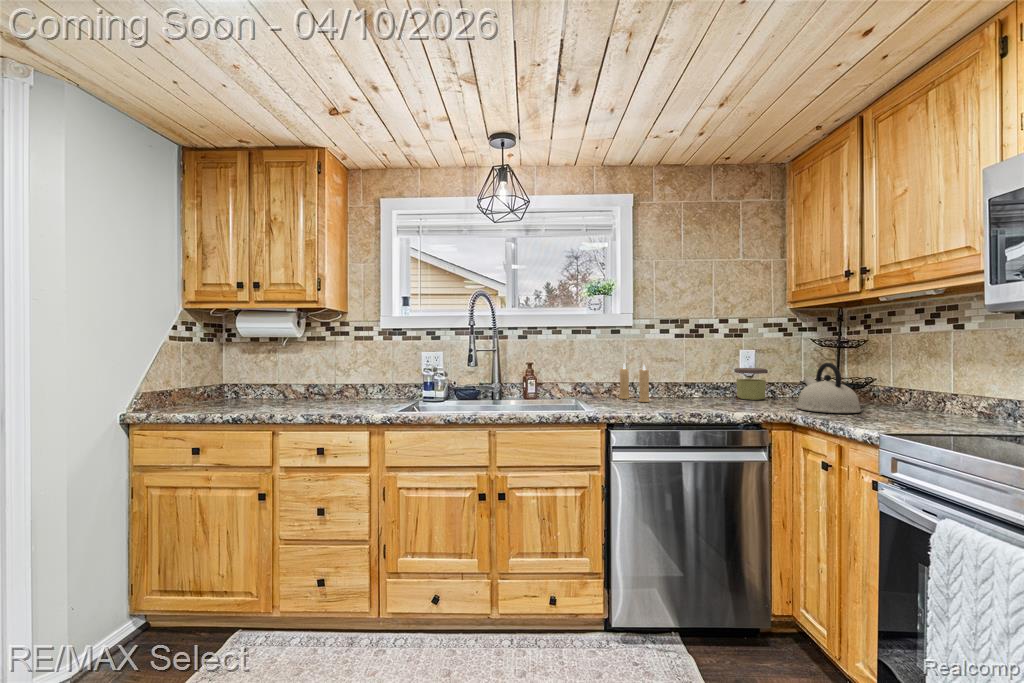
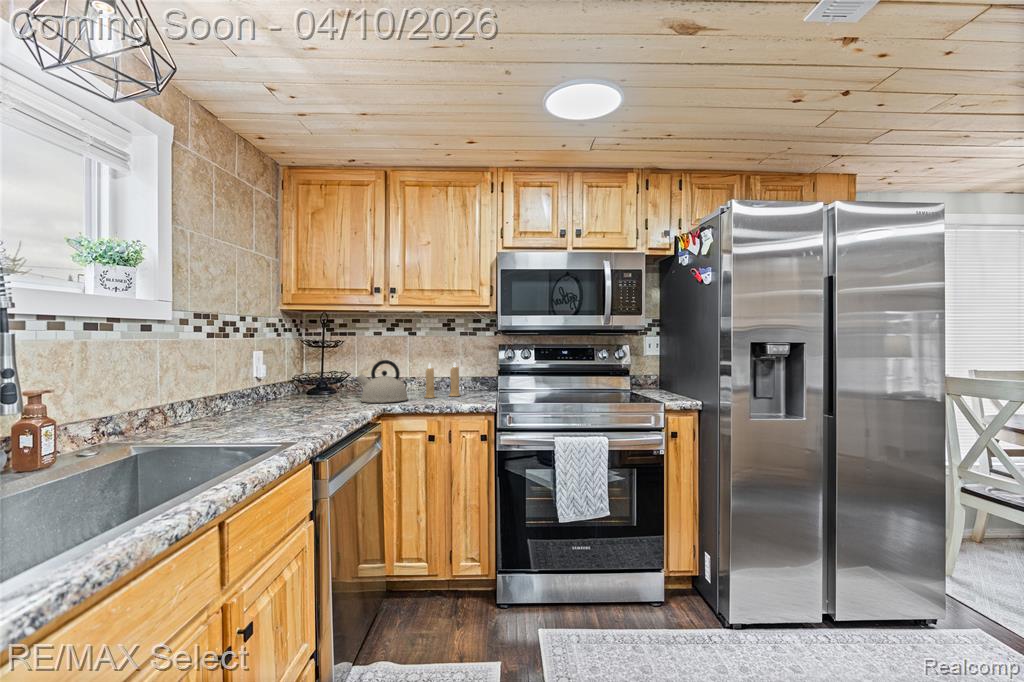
candle: present [619,364,650,402] -> present [424,363,460,398]
jar: present [734,368,768,400] -> none [282,371,313,406]

